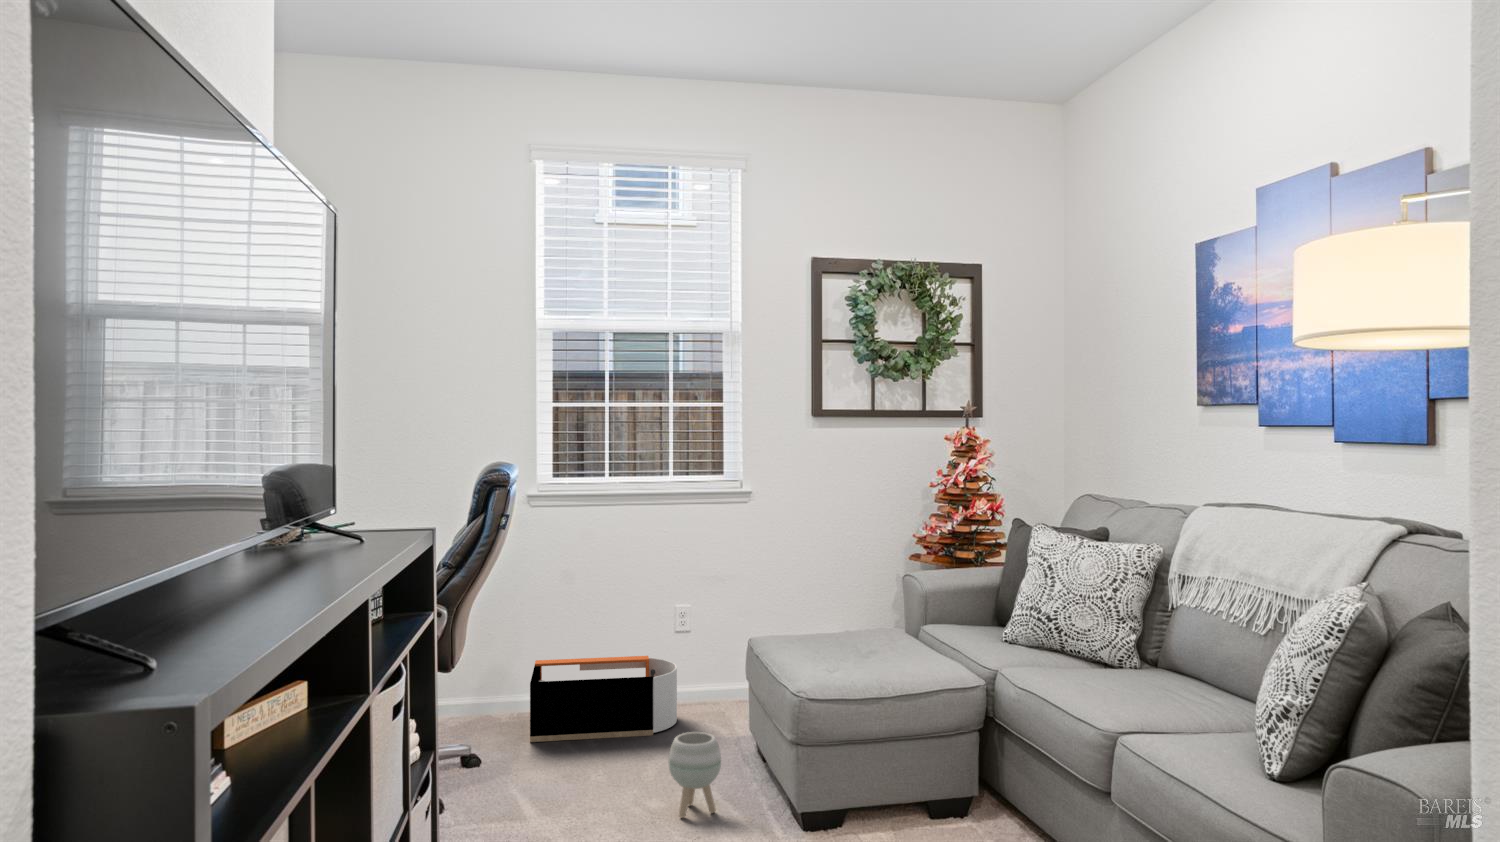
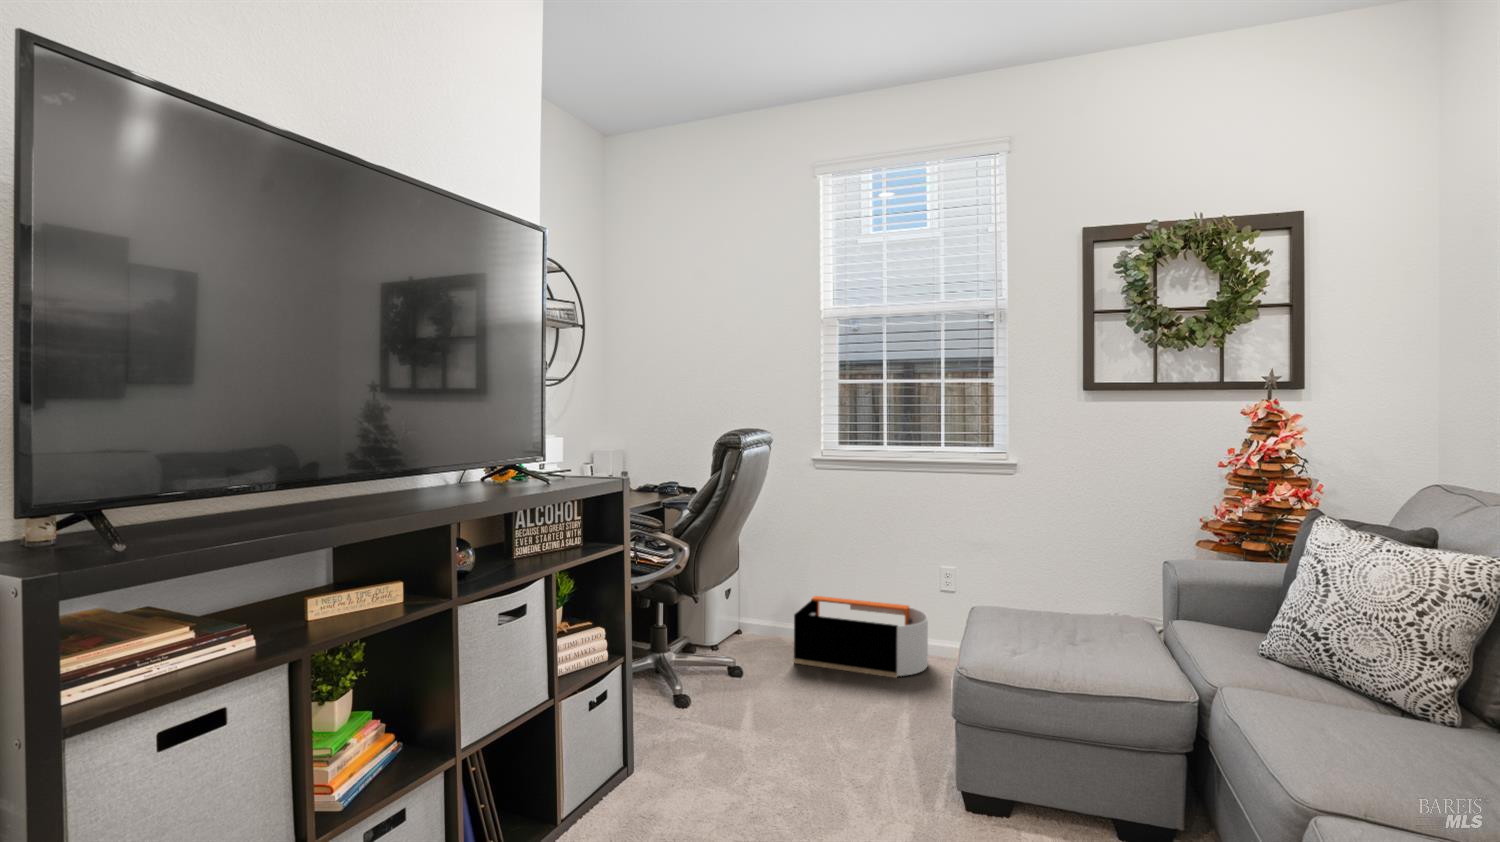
planter: present [669,732,721,818] -> none [853,685,904,767]

